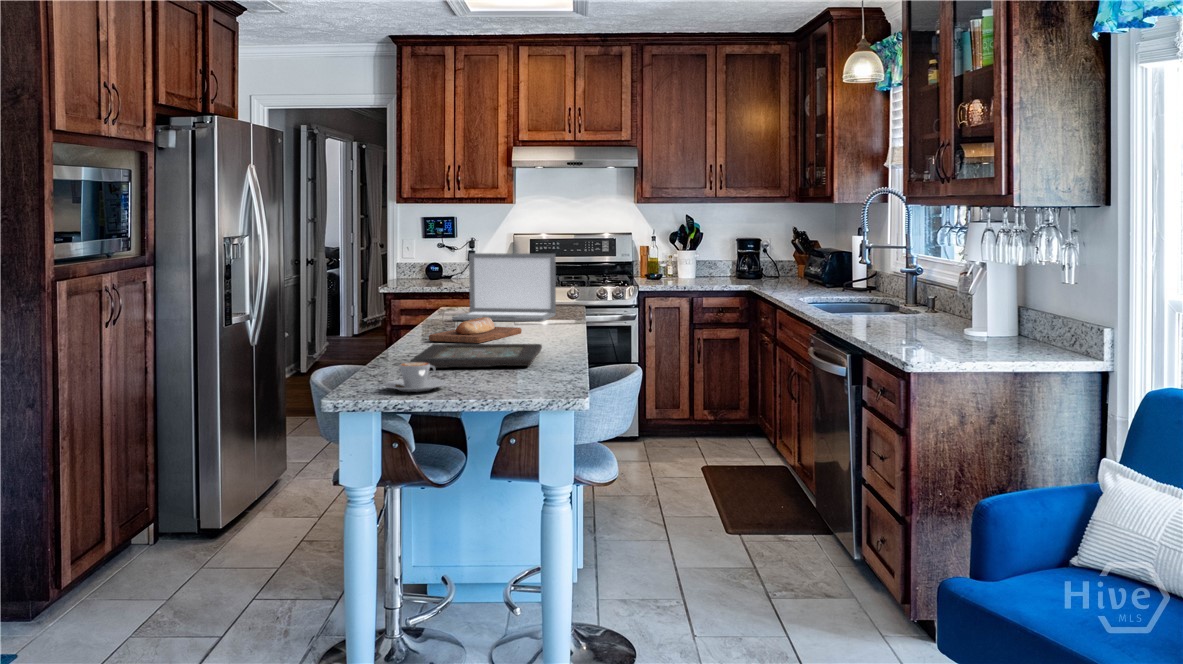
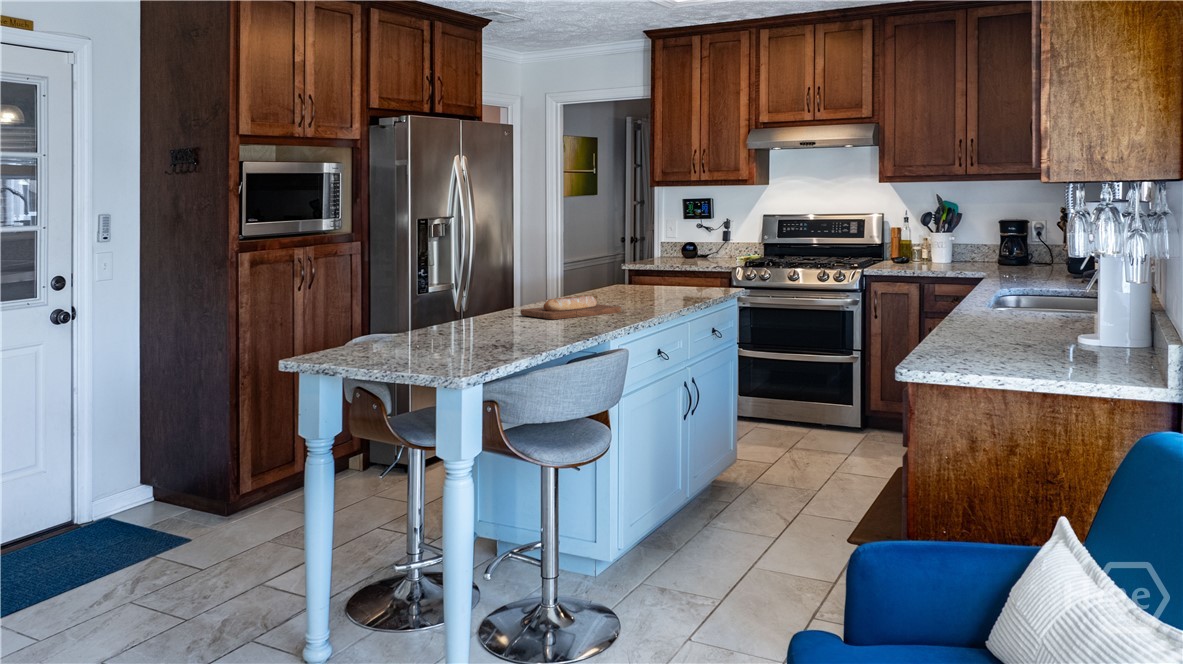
laptop: present [452,253,556,321] -> none [606,234,714,302]
decorative tray: present [410,344,542,368] -> none [417,318,574,344]
coffee cup: present [384,362,446,392] -> none [332,333,389,360]

